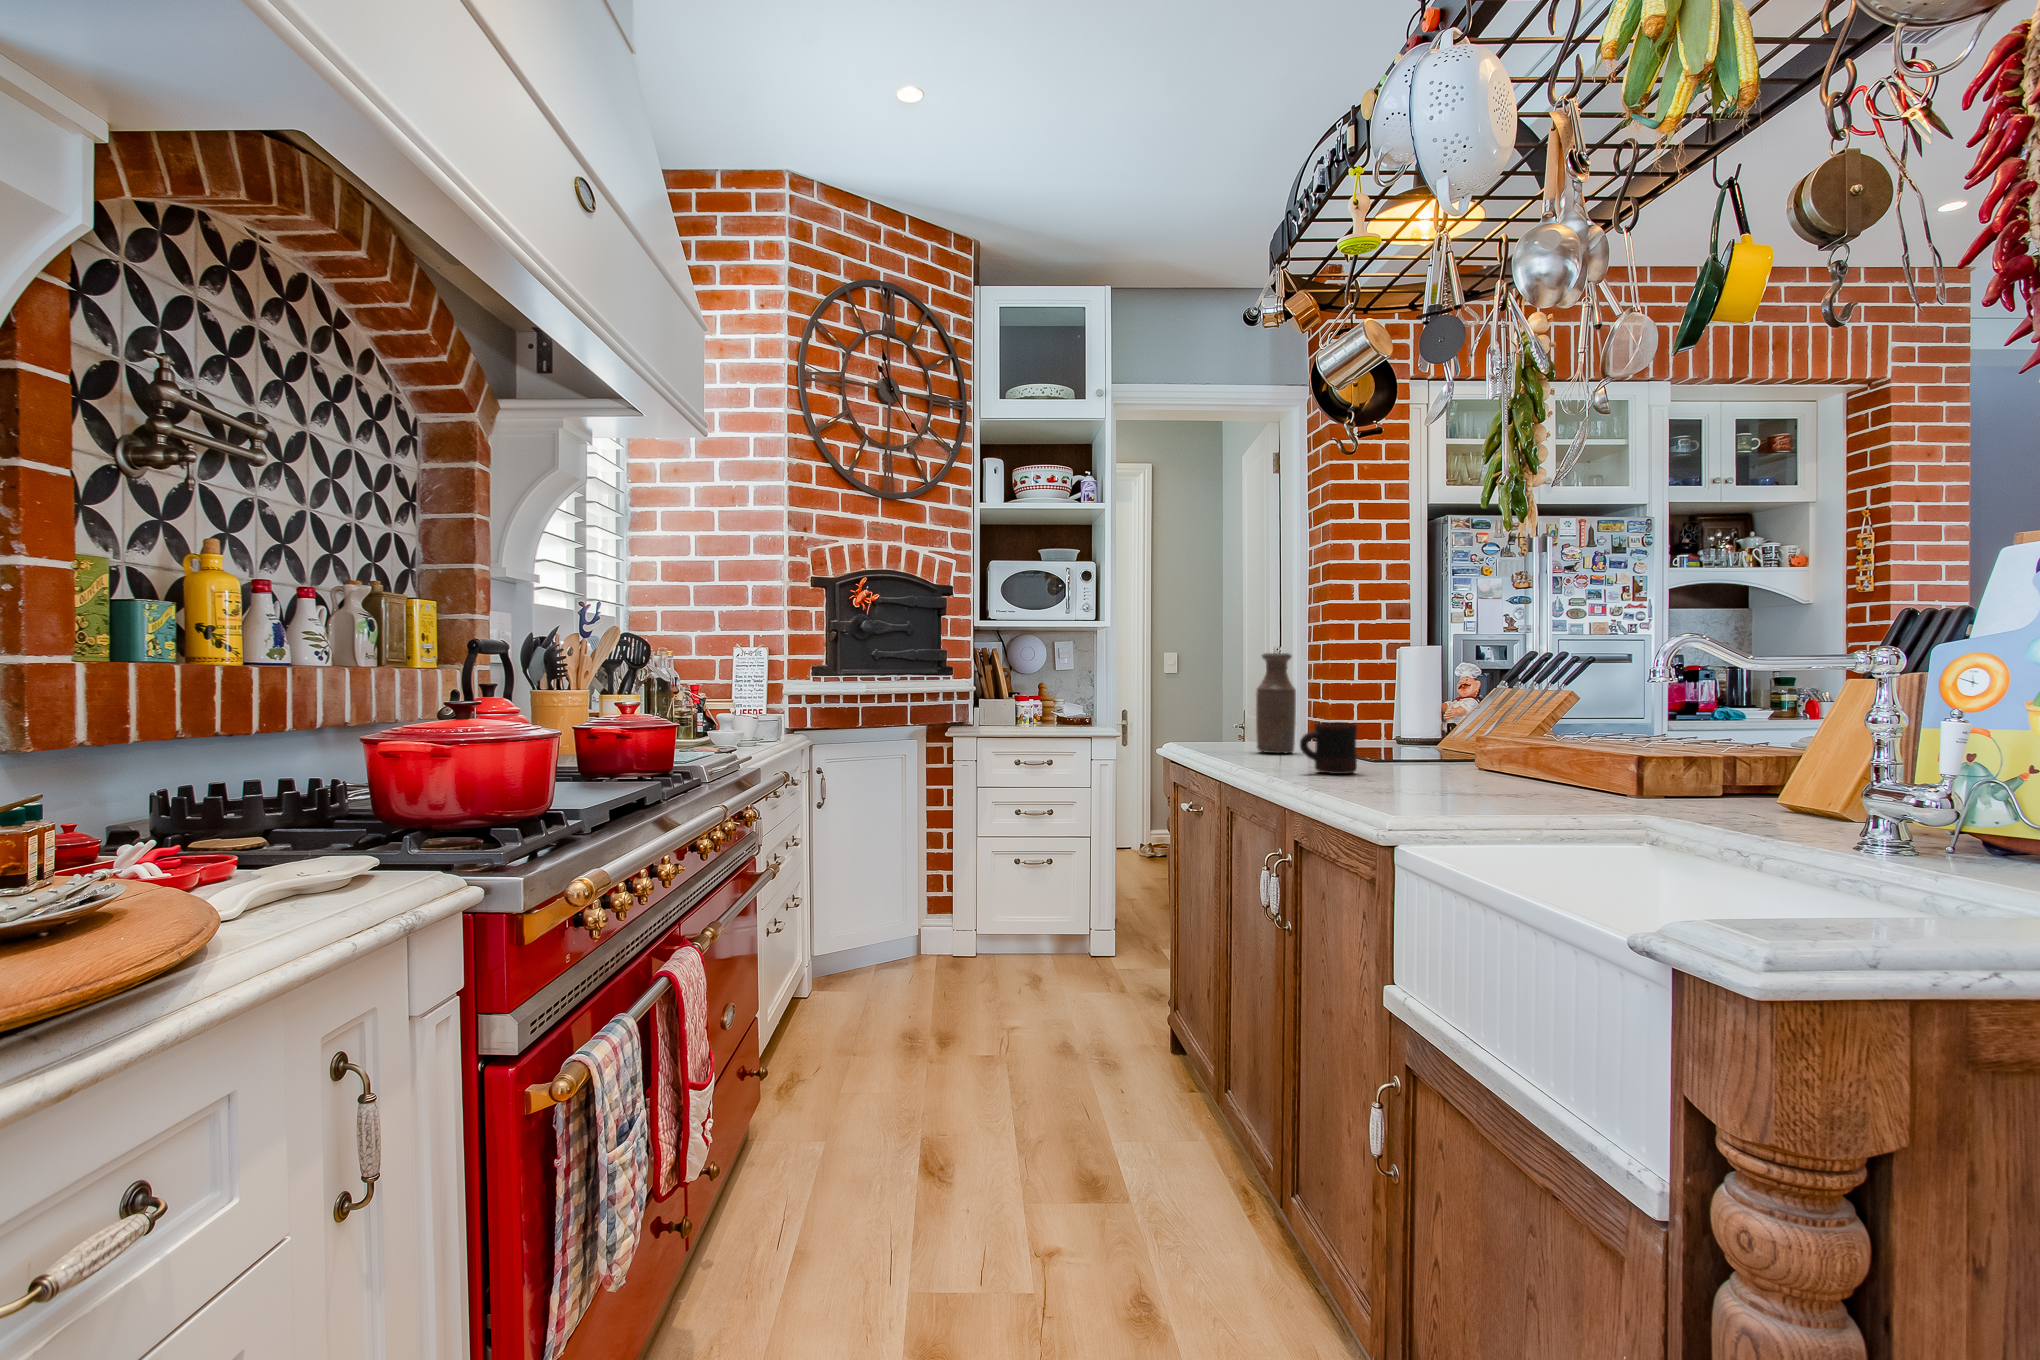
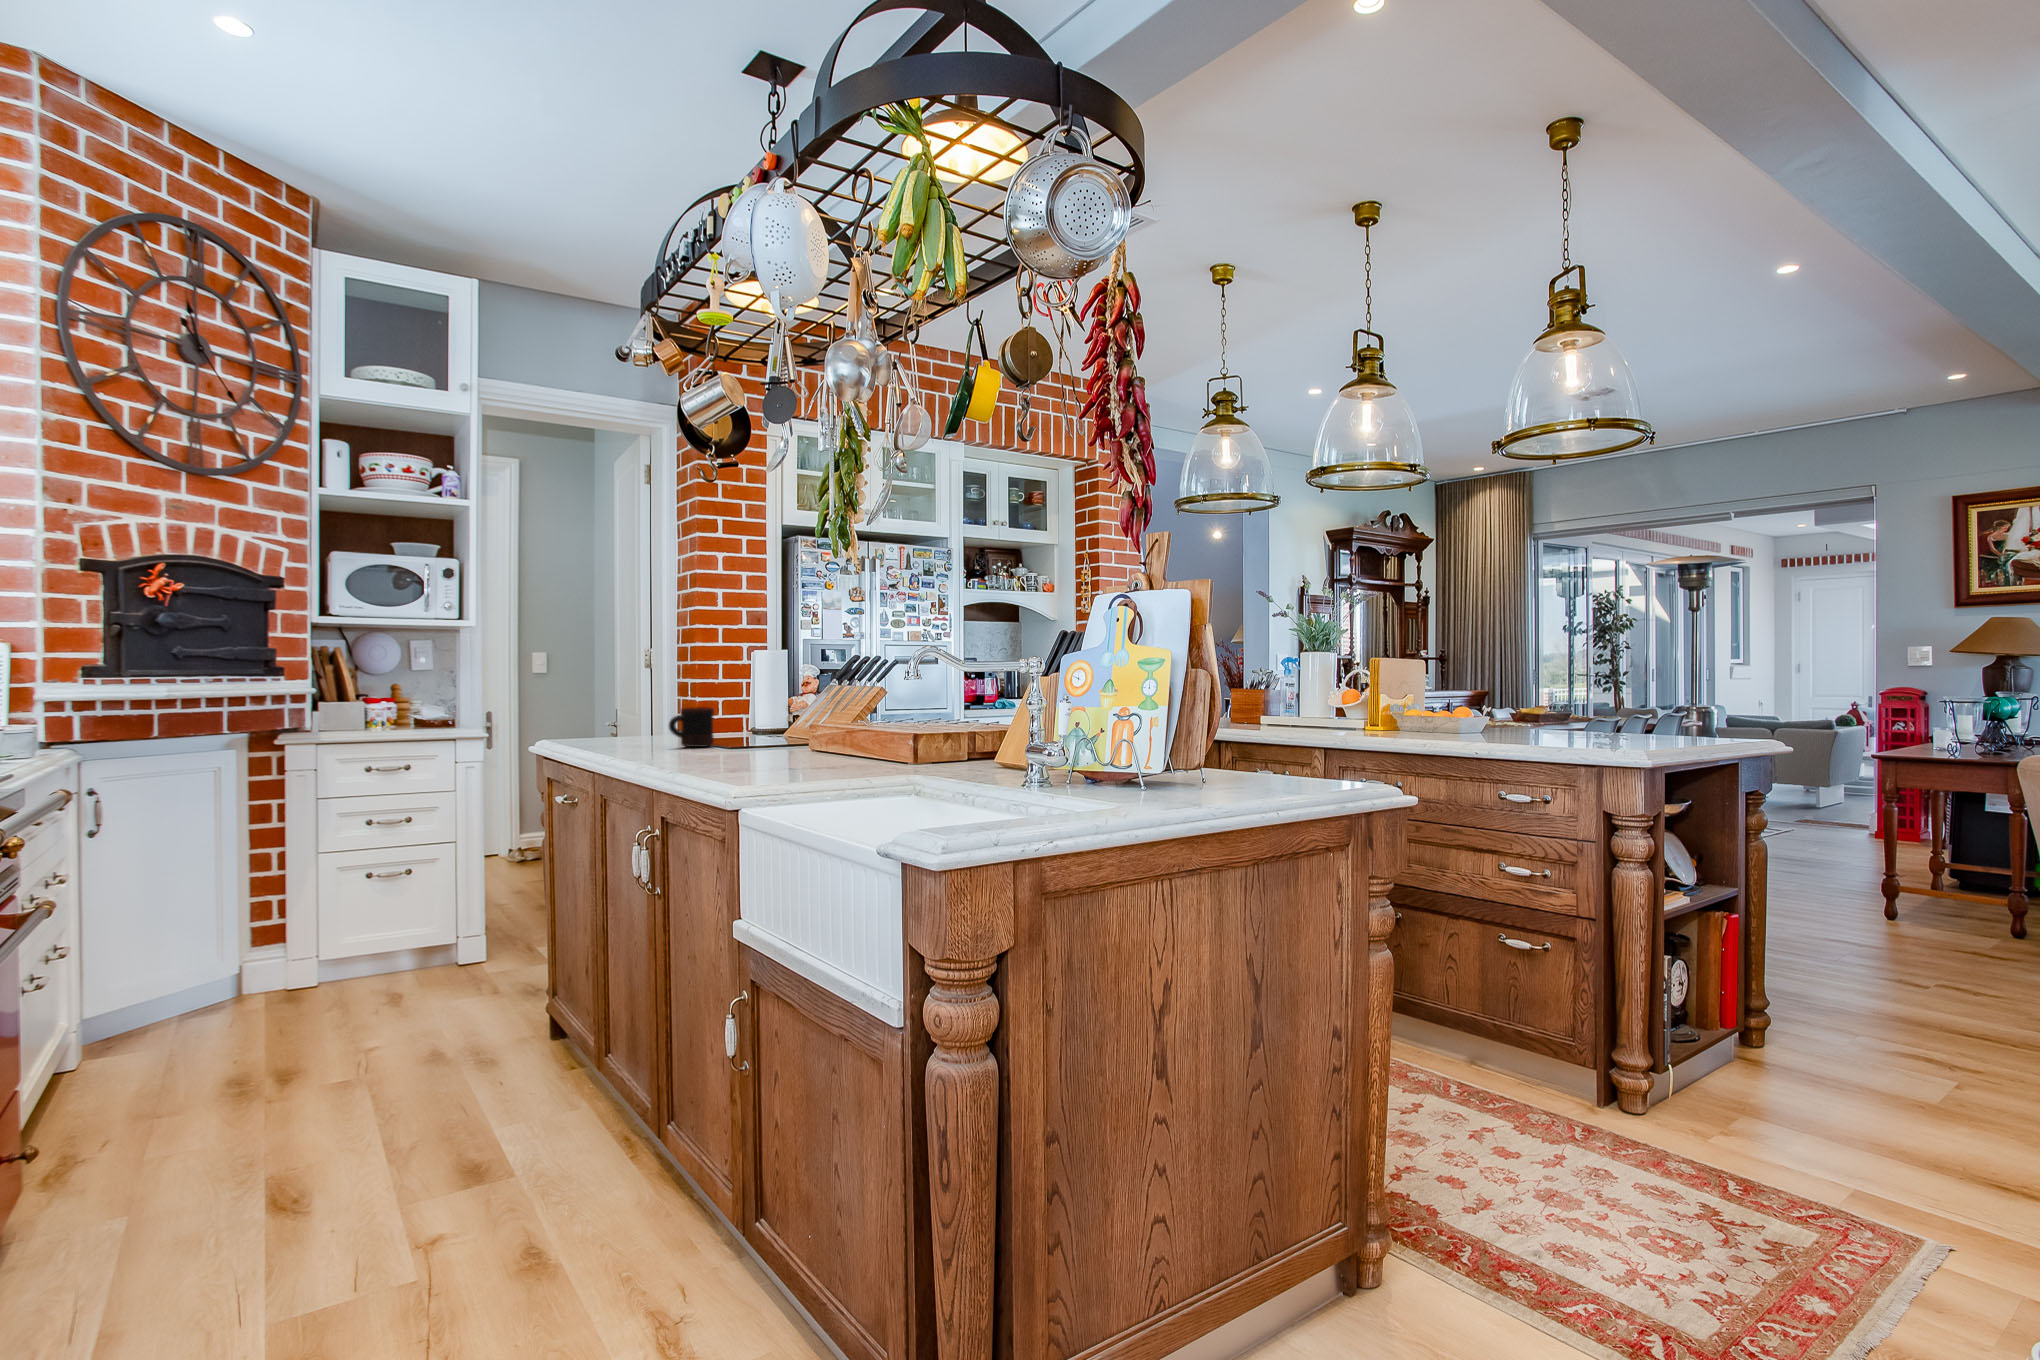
bottle: present [1256,653,1296,753] -> none [634,653,668,737]

